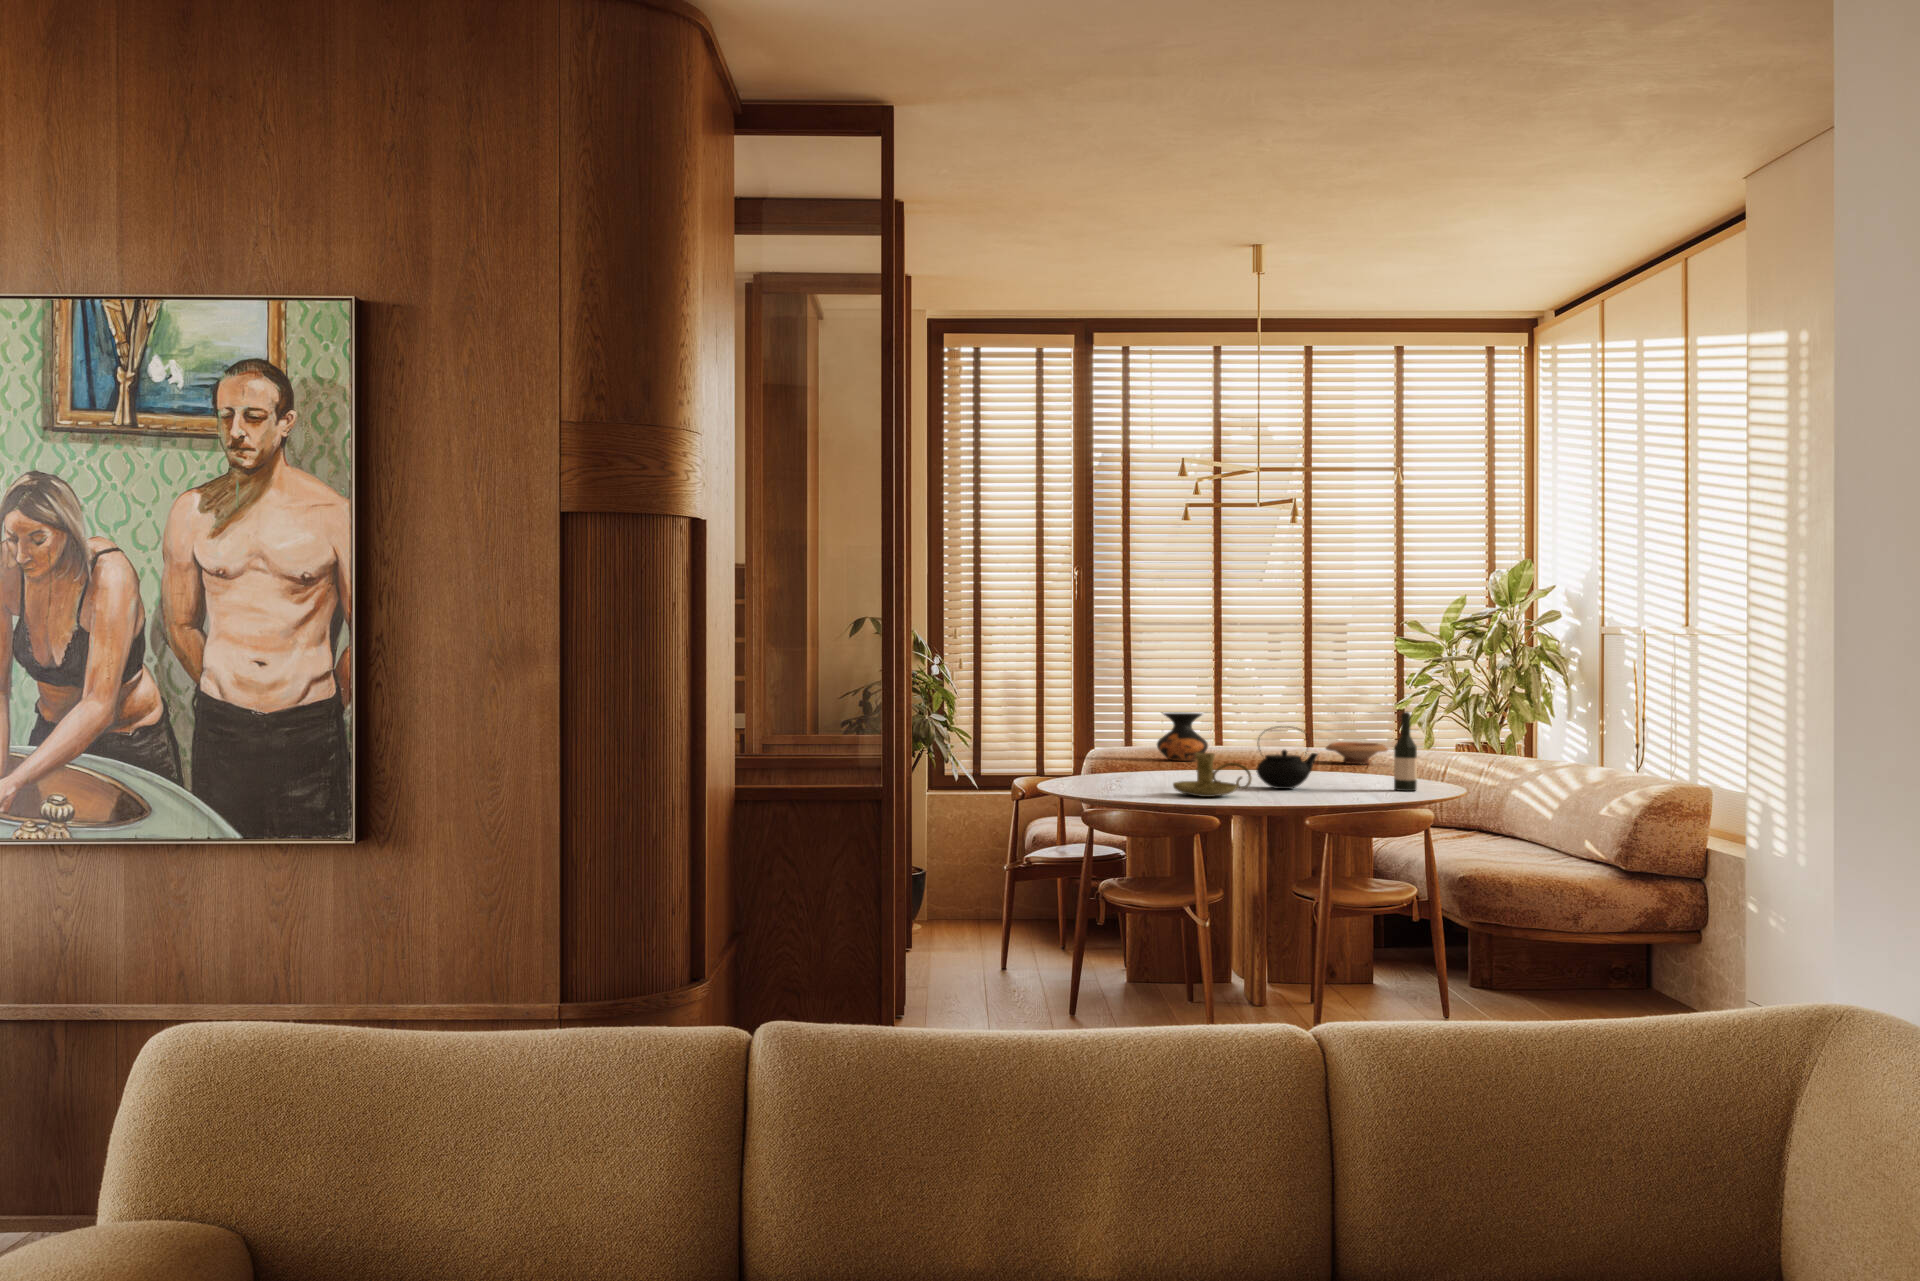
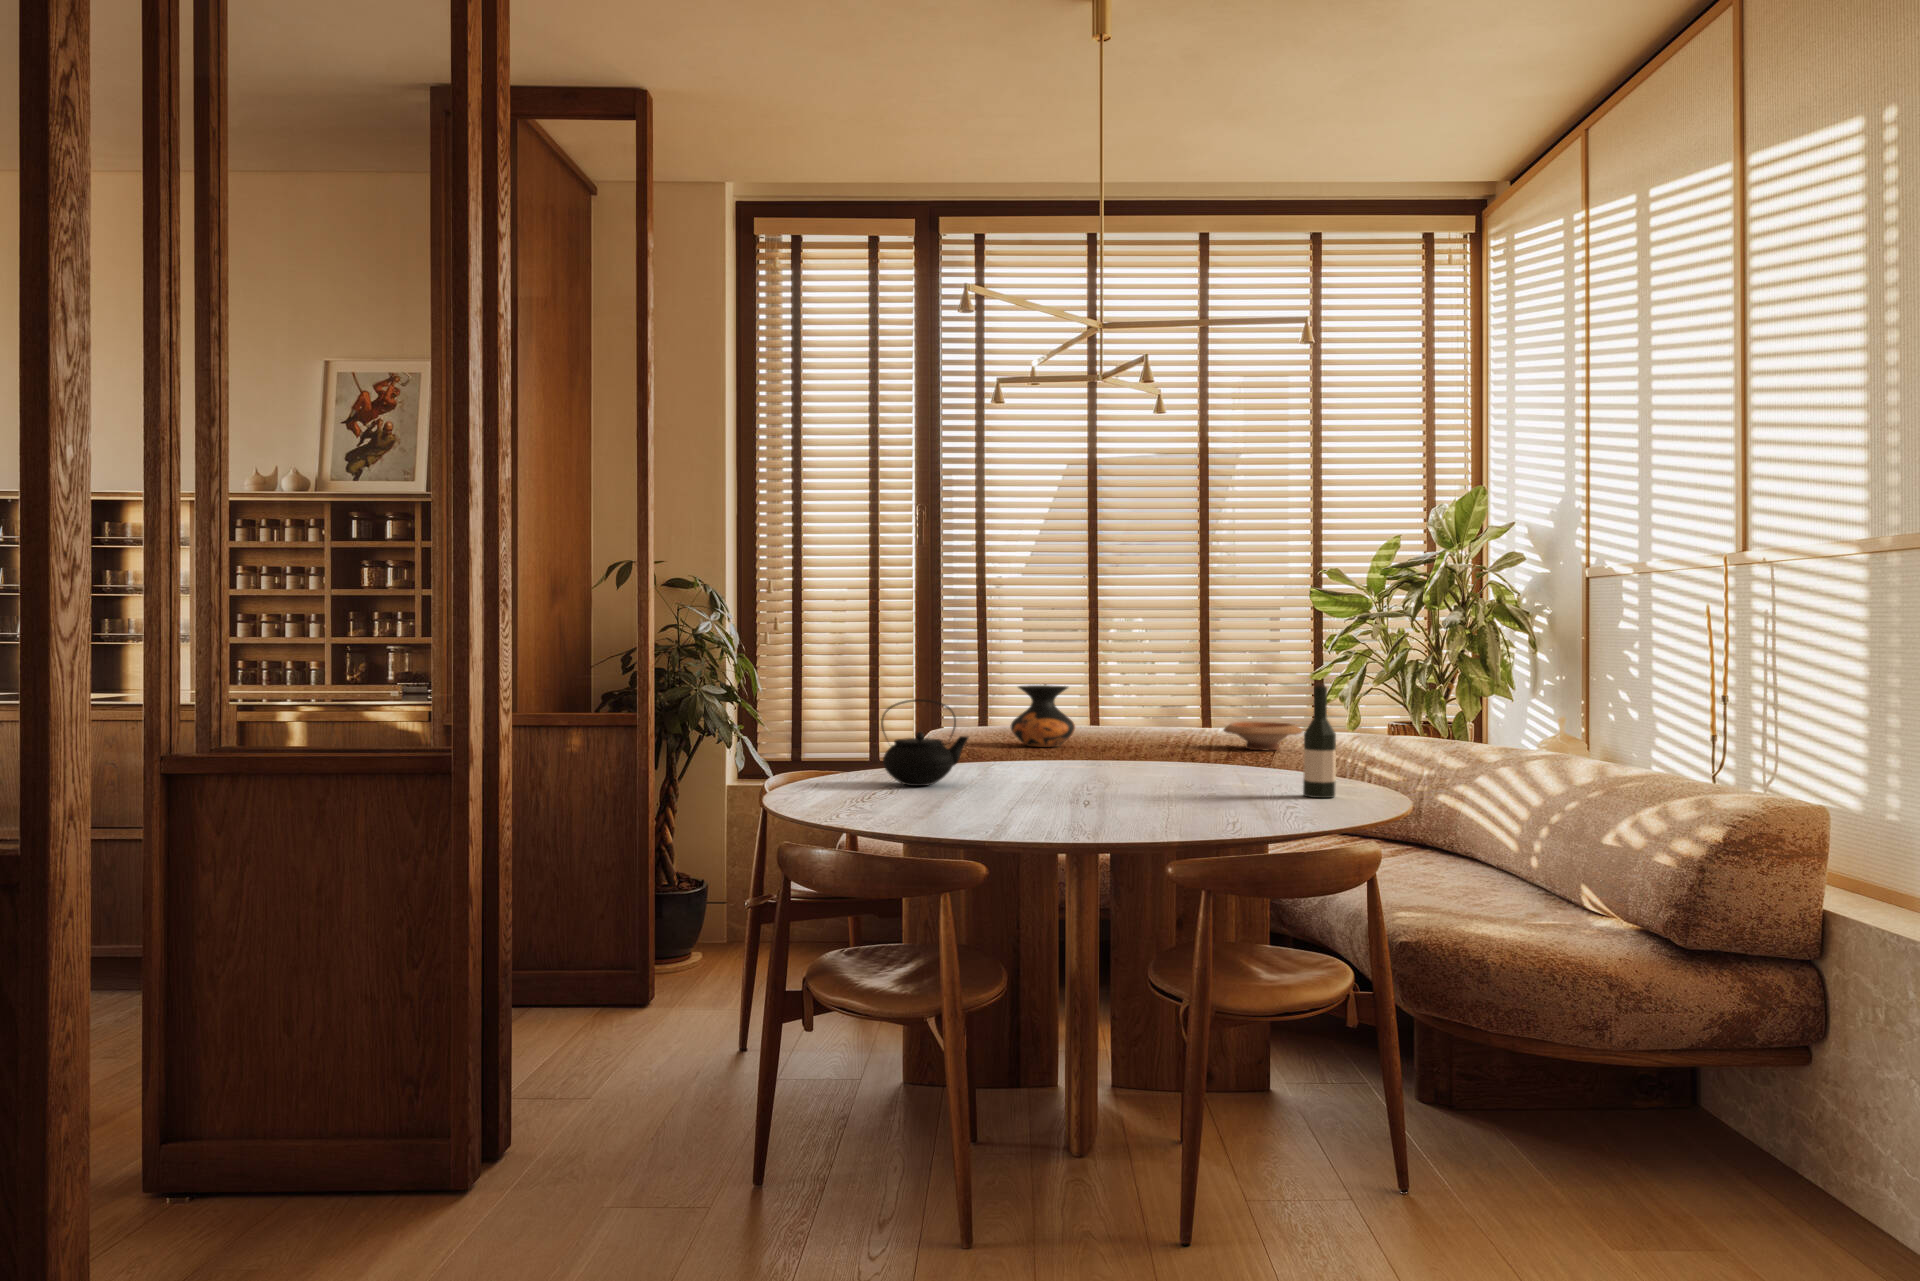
teapot: present [1256,726,1318,789] -> present [881,699,968,786]
candle holder: present [1173,753,1252,797] -> none [971,747,1088,813]

